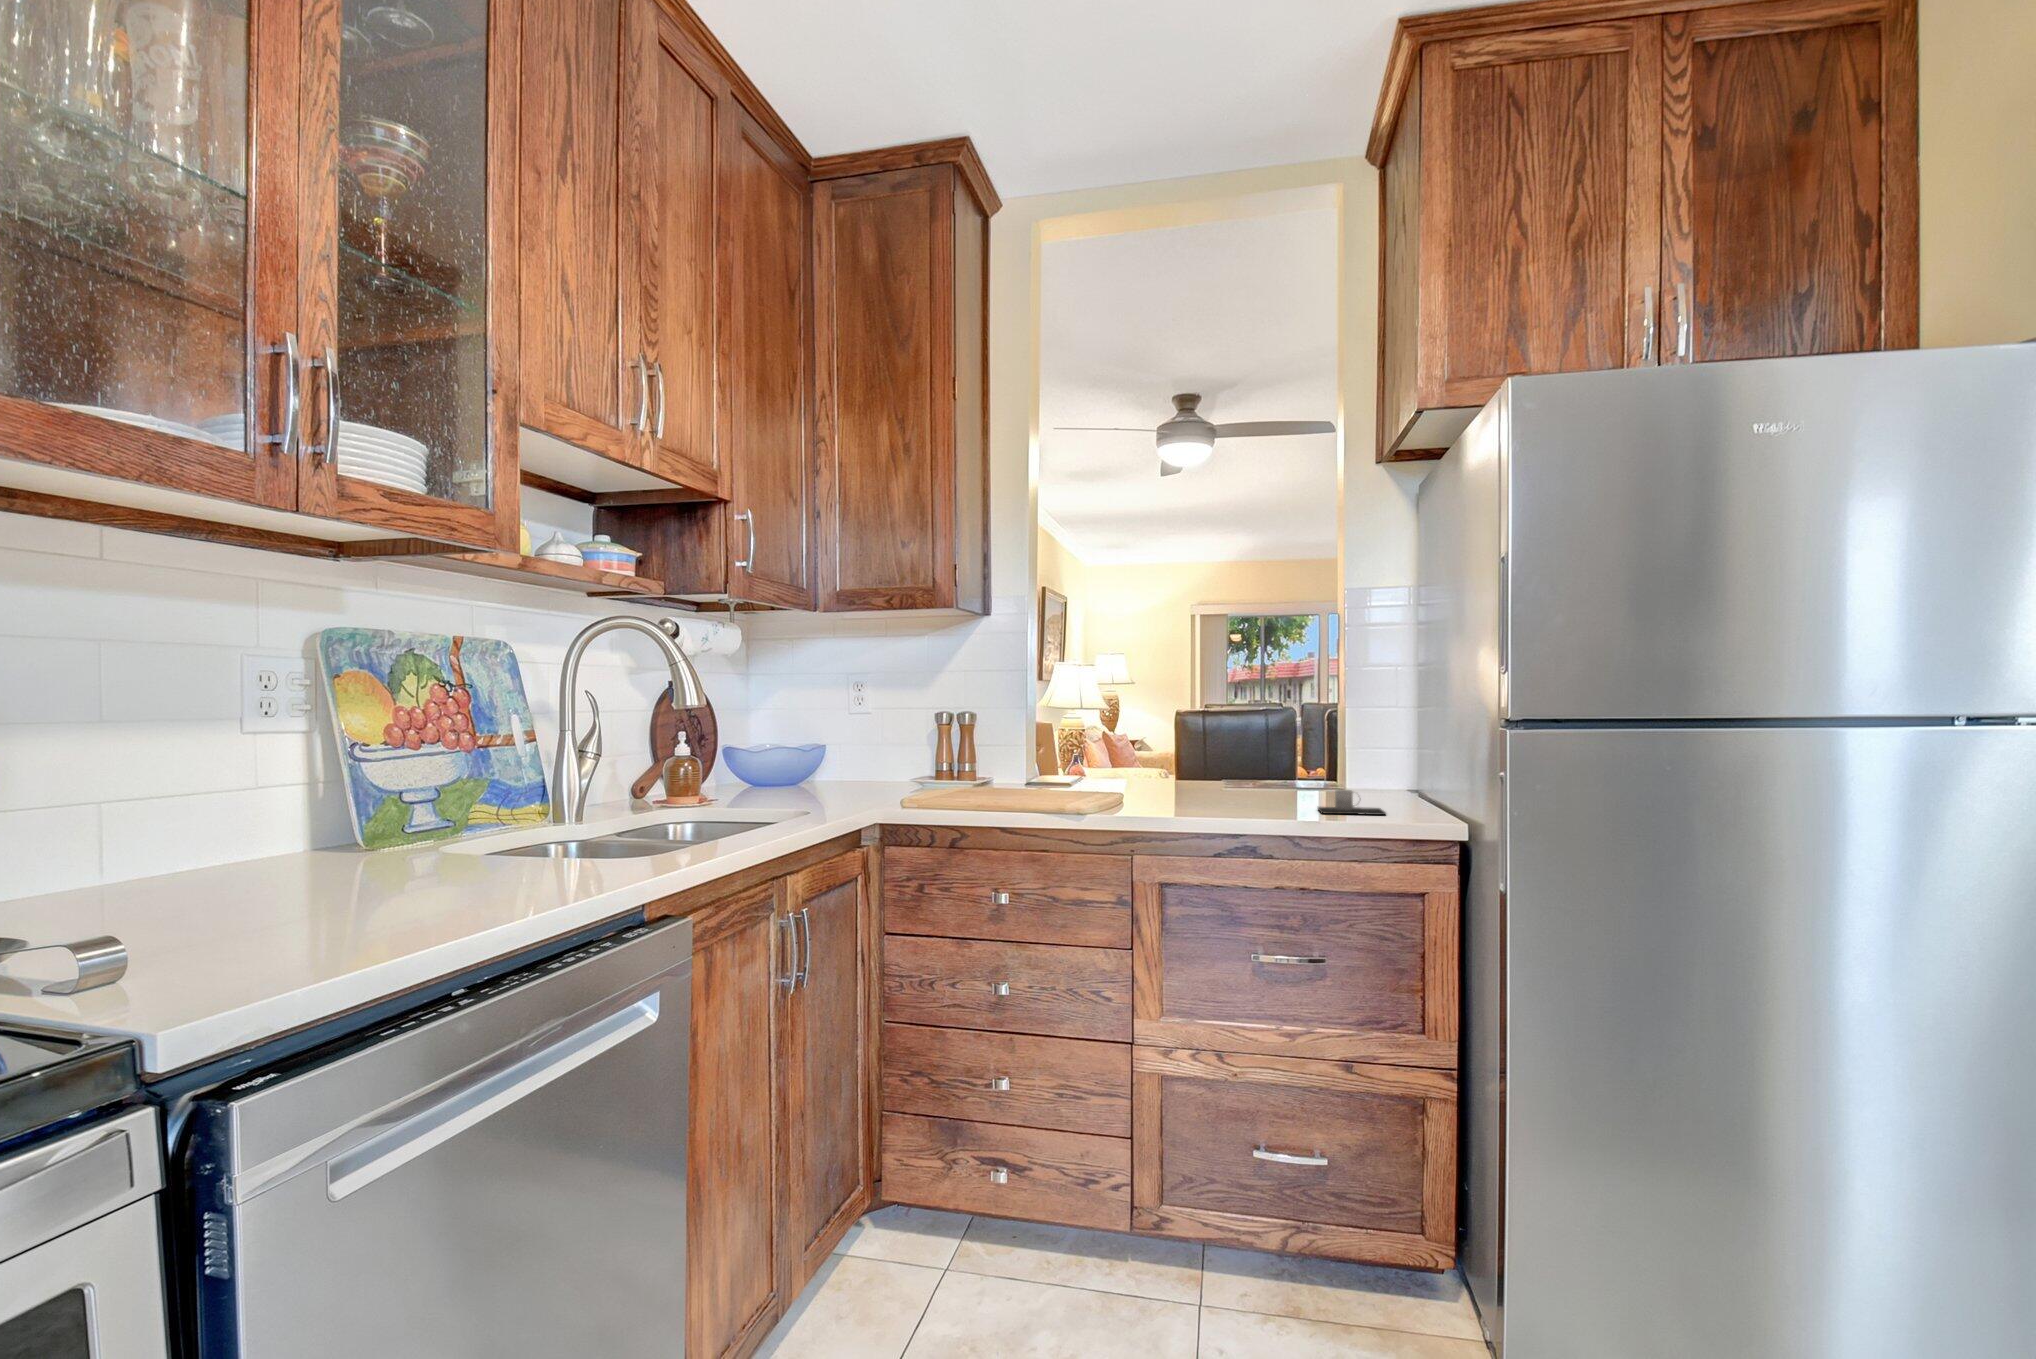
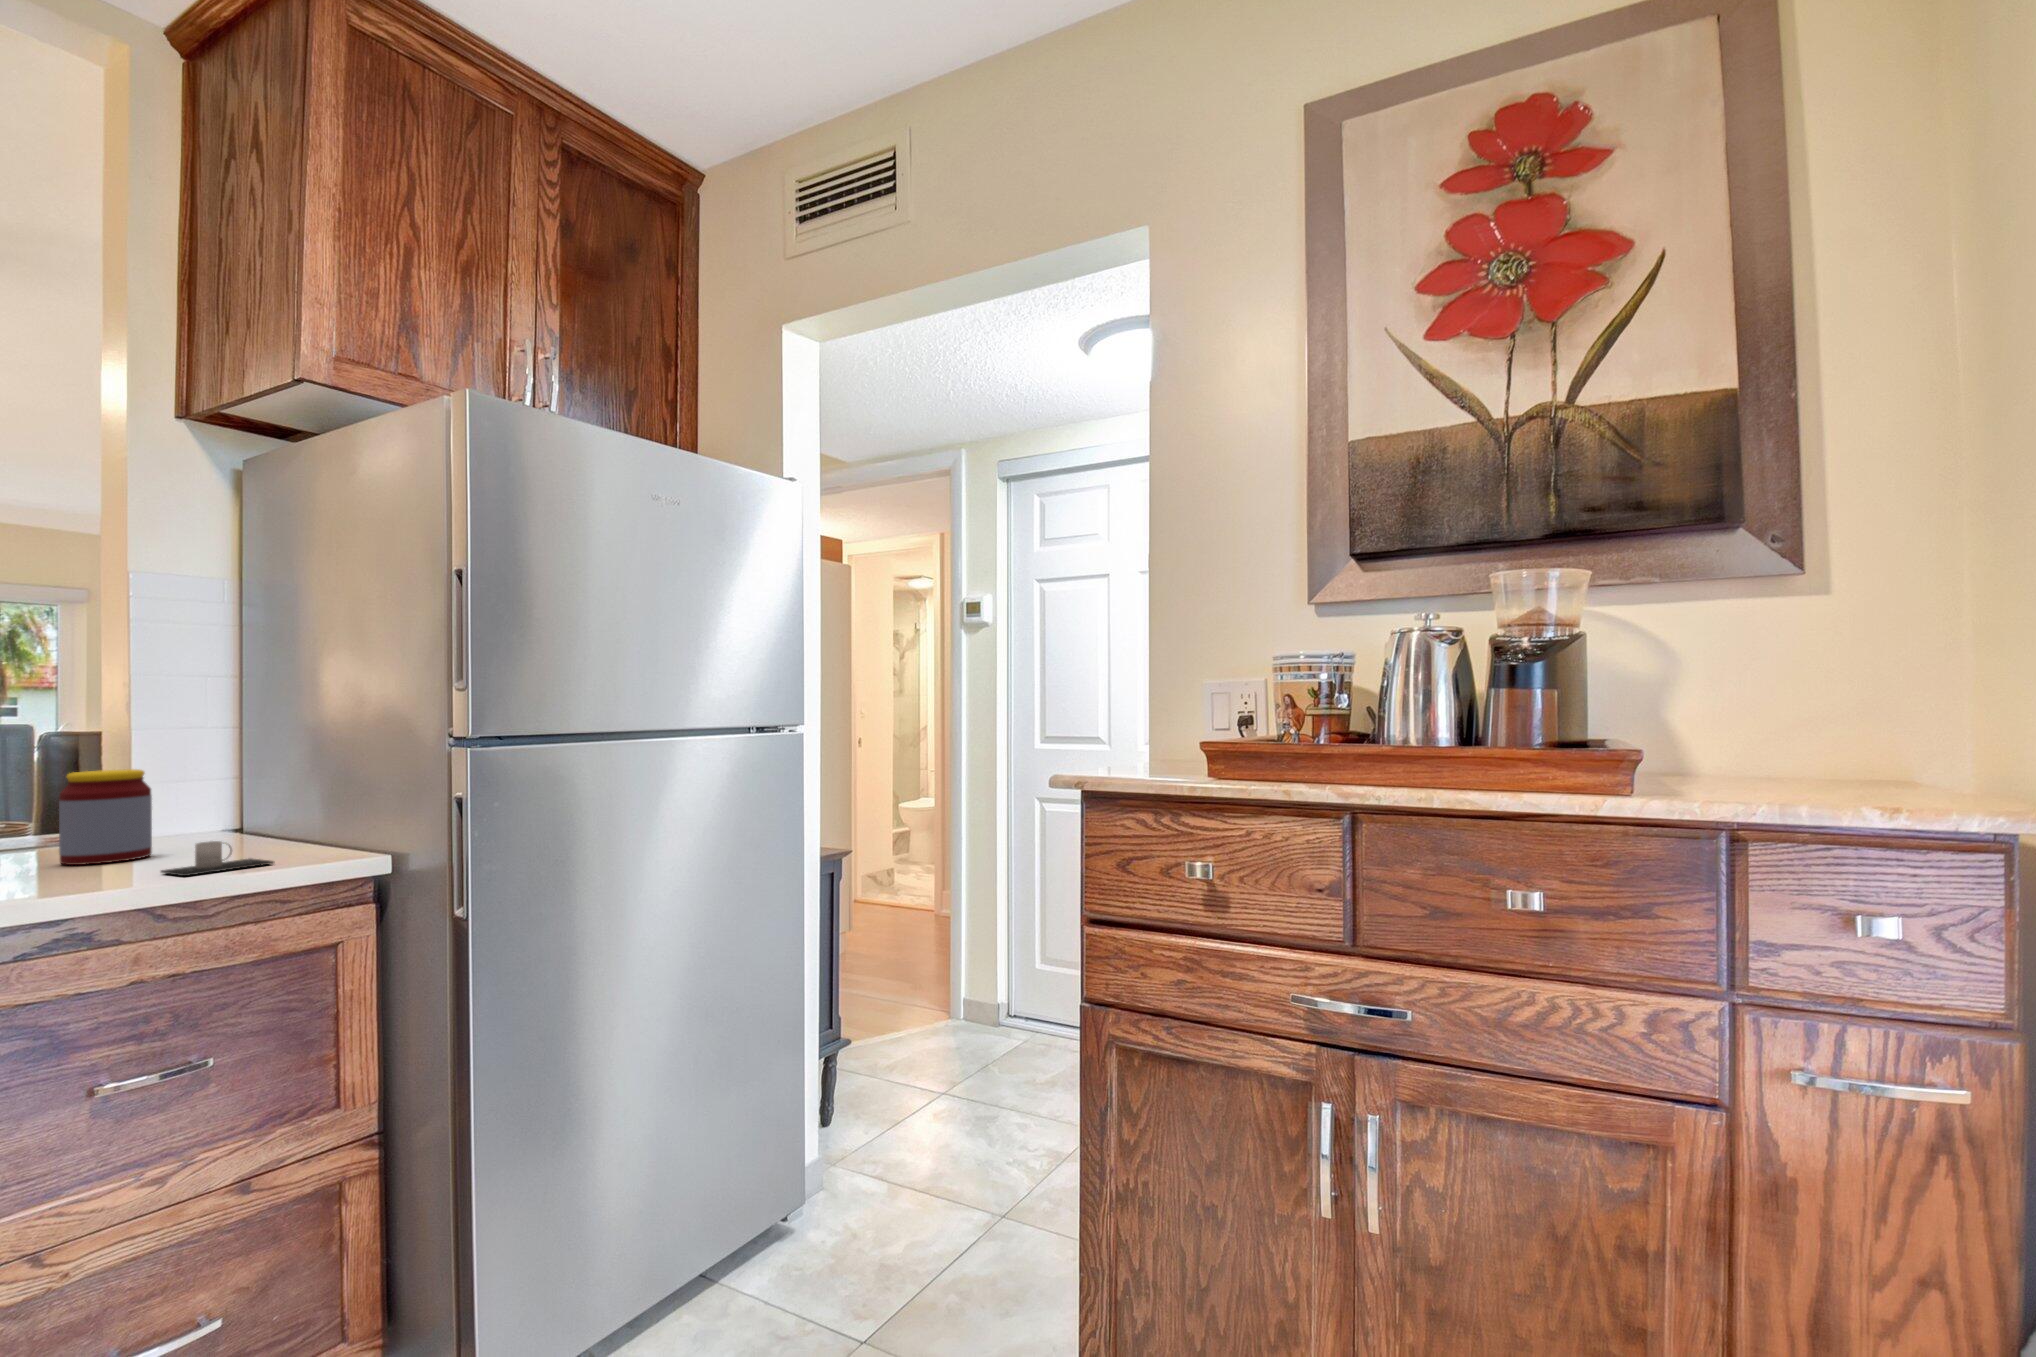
jar: none [1295,729,1347,797] -> present [59,769,152,865]

